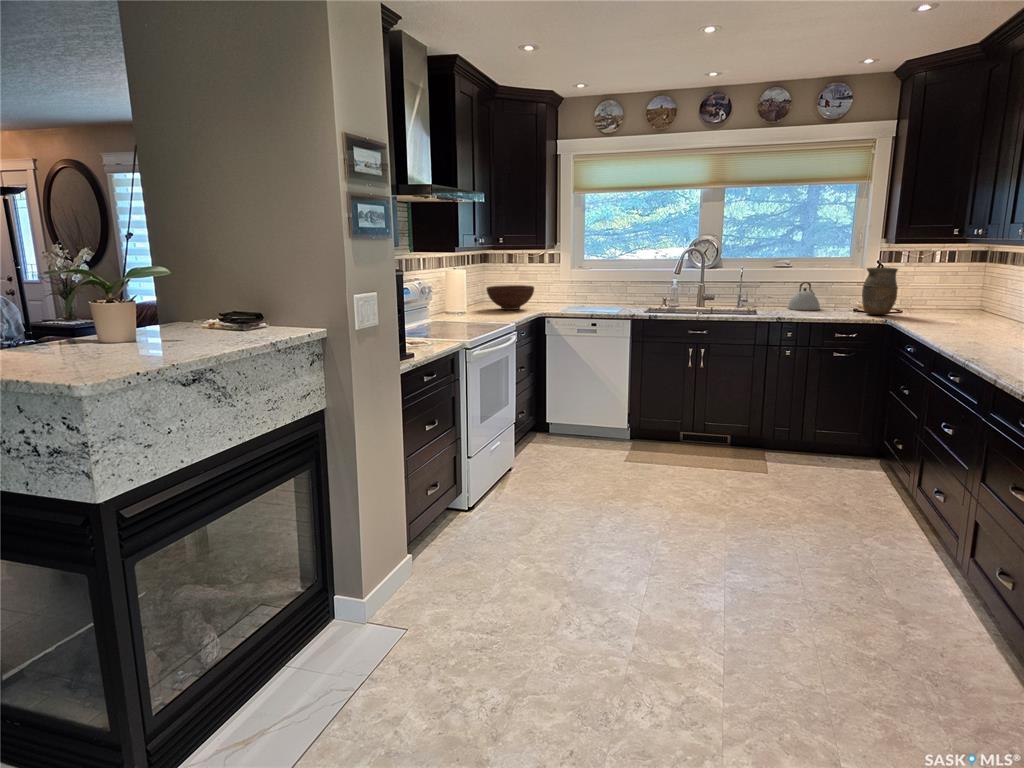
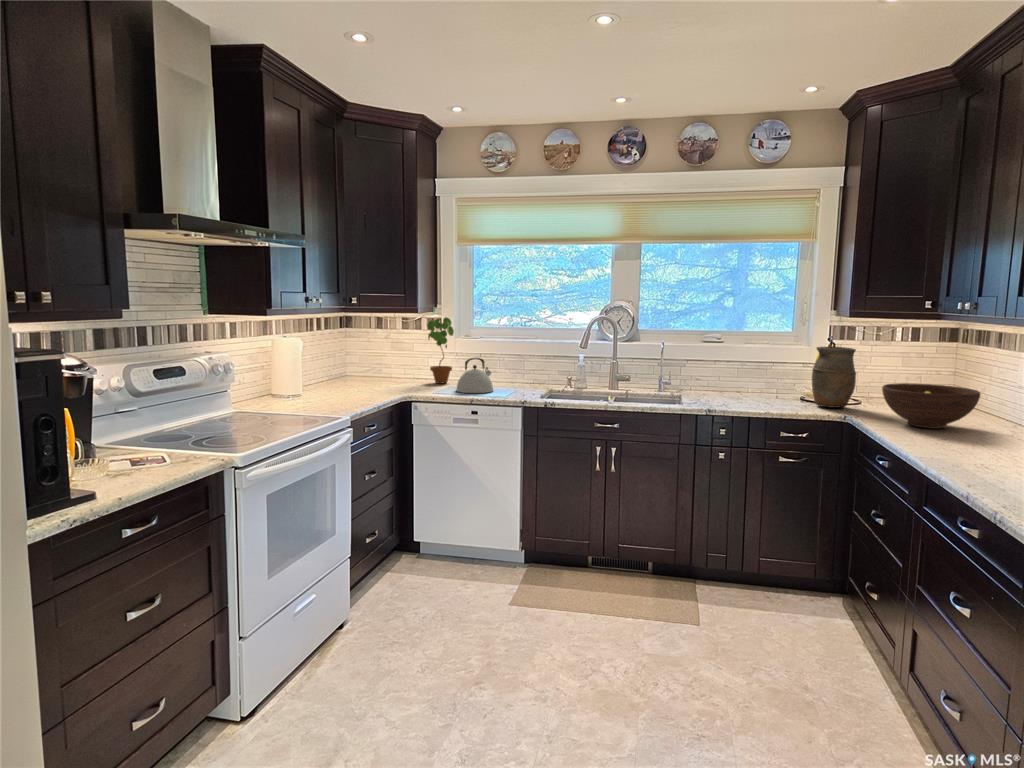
potted plant: none [551,252,573,305] -> present [427,317,454,383]
kettle: present [788,282,820,310] -> present [456,358,493,393]
fruit bowl: present [486,285,534,310] -> present [882,383,980,429]

